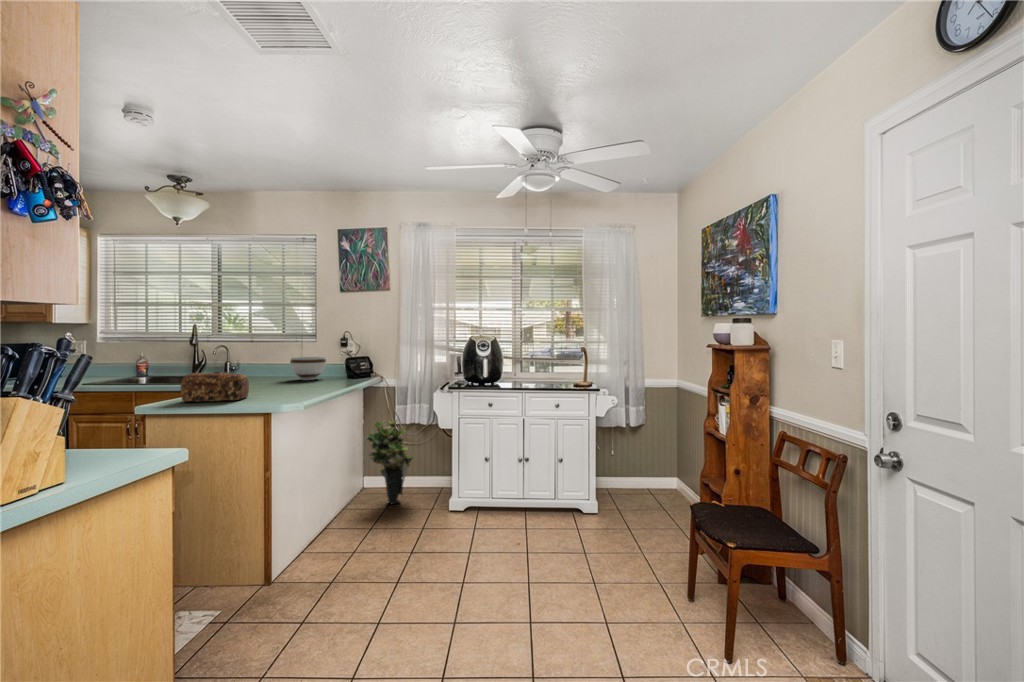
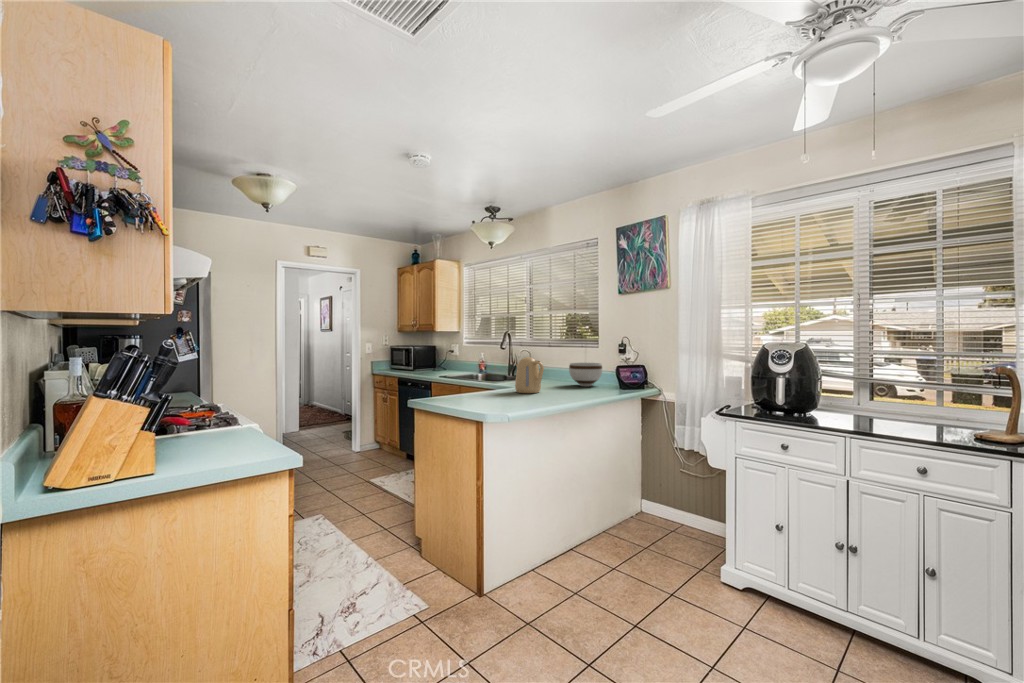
kettle: none [245,352,285,390] -> present [515,357,544,393]
bread loaf: present [181,373,249,402] -> none [444,375,495,402]
potted plant: present [366,420,413,504] -> none [633,440,690,544]

